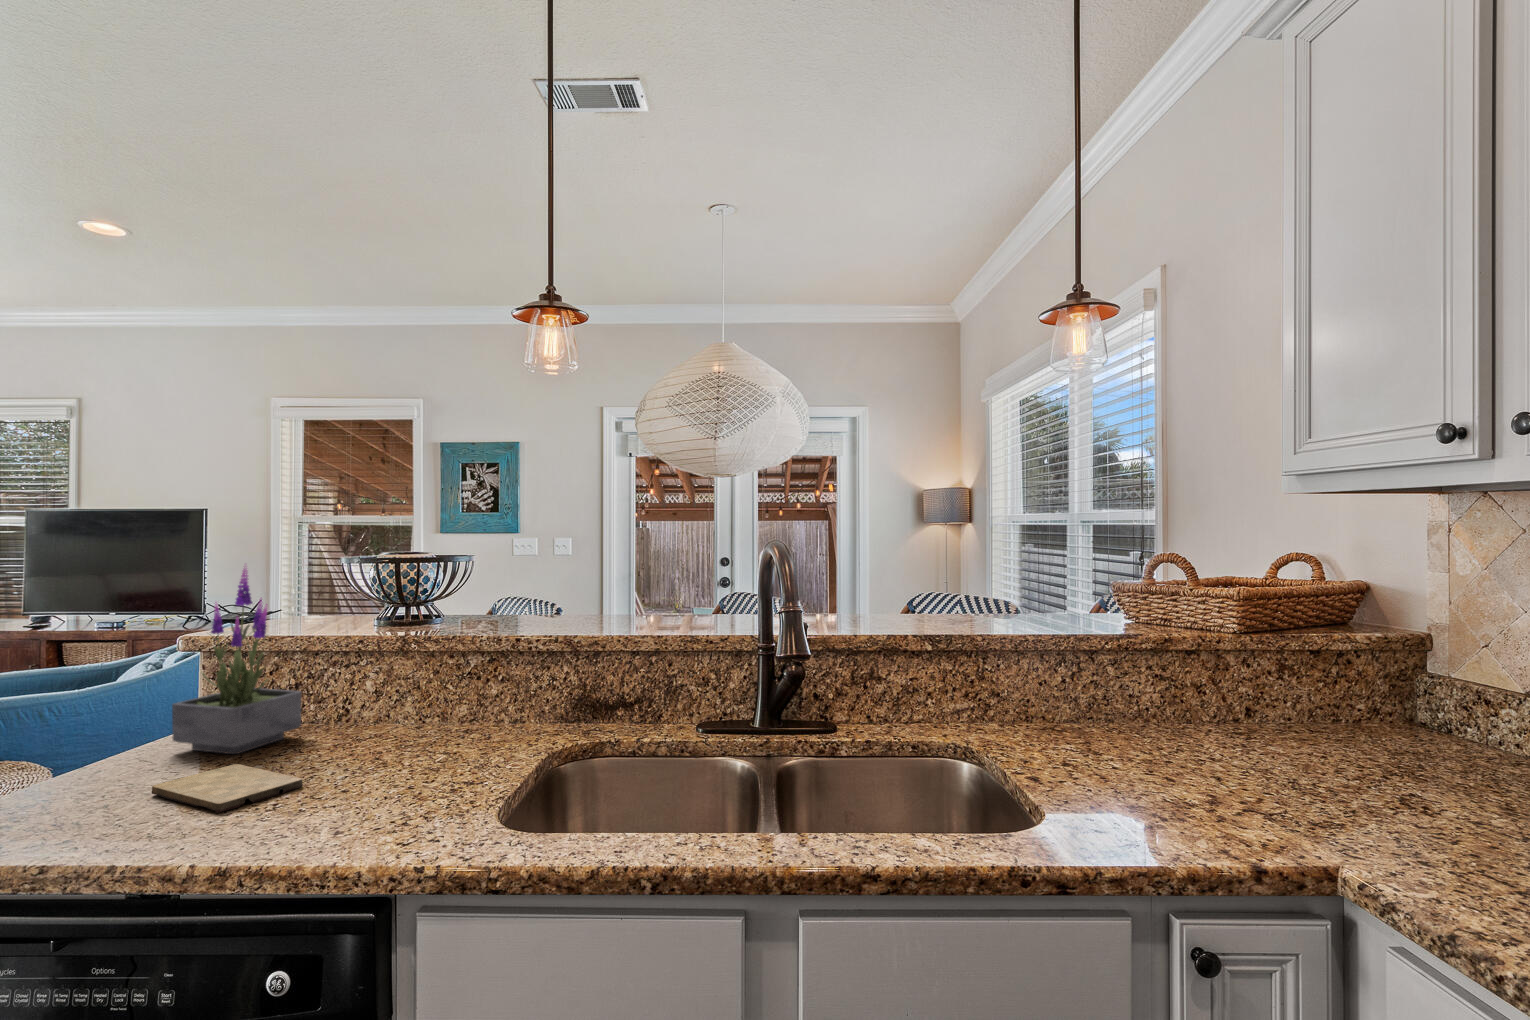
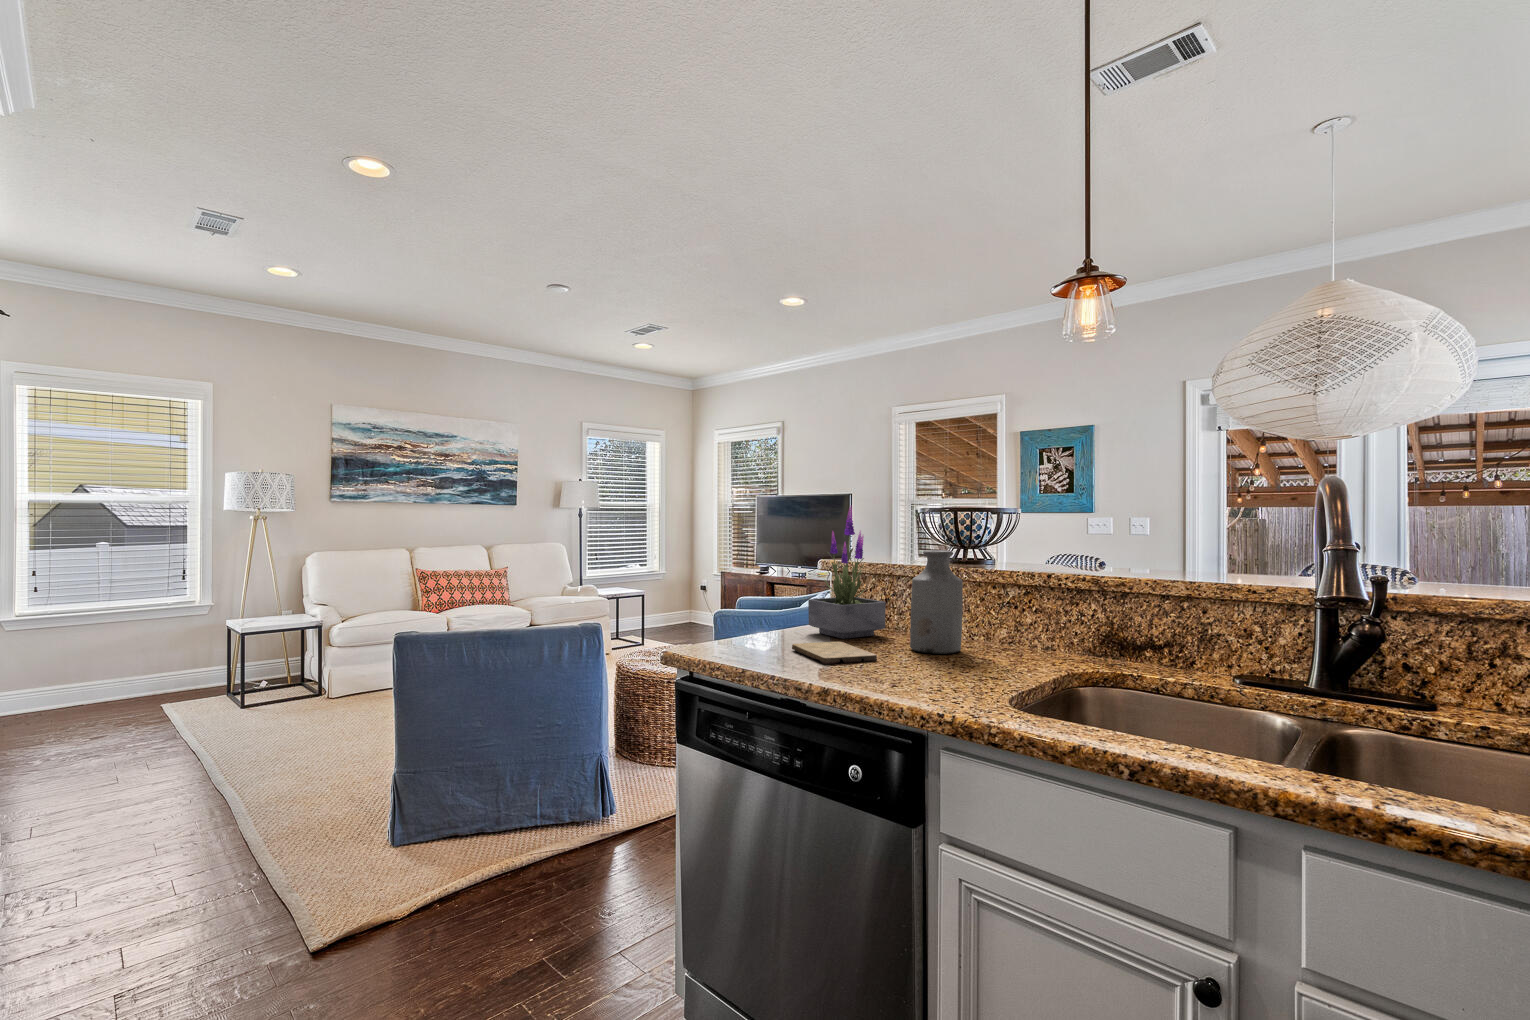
bottle: none [345,622,417,758] -> present [910,550,963,654]

